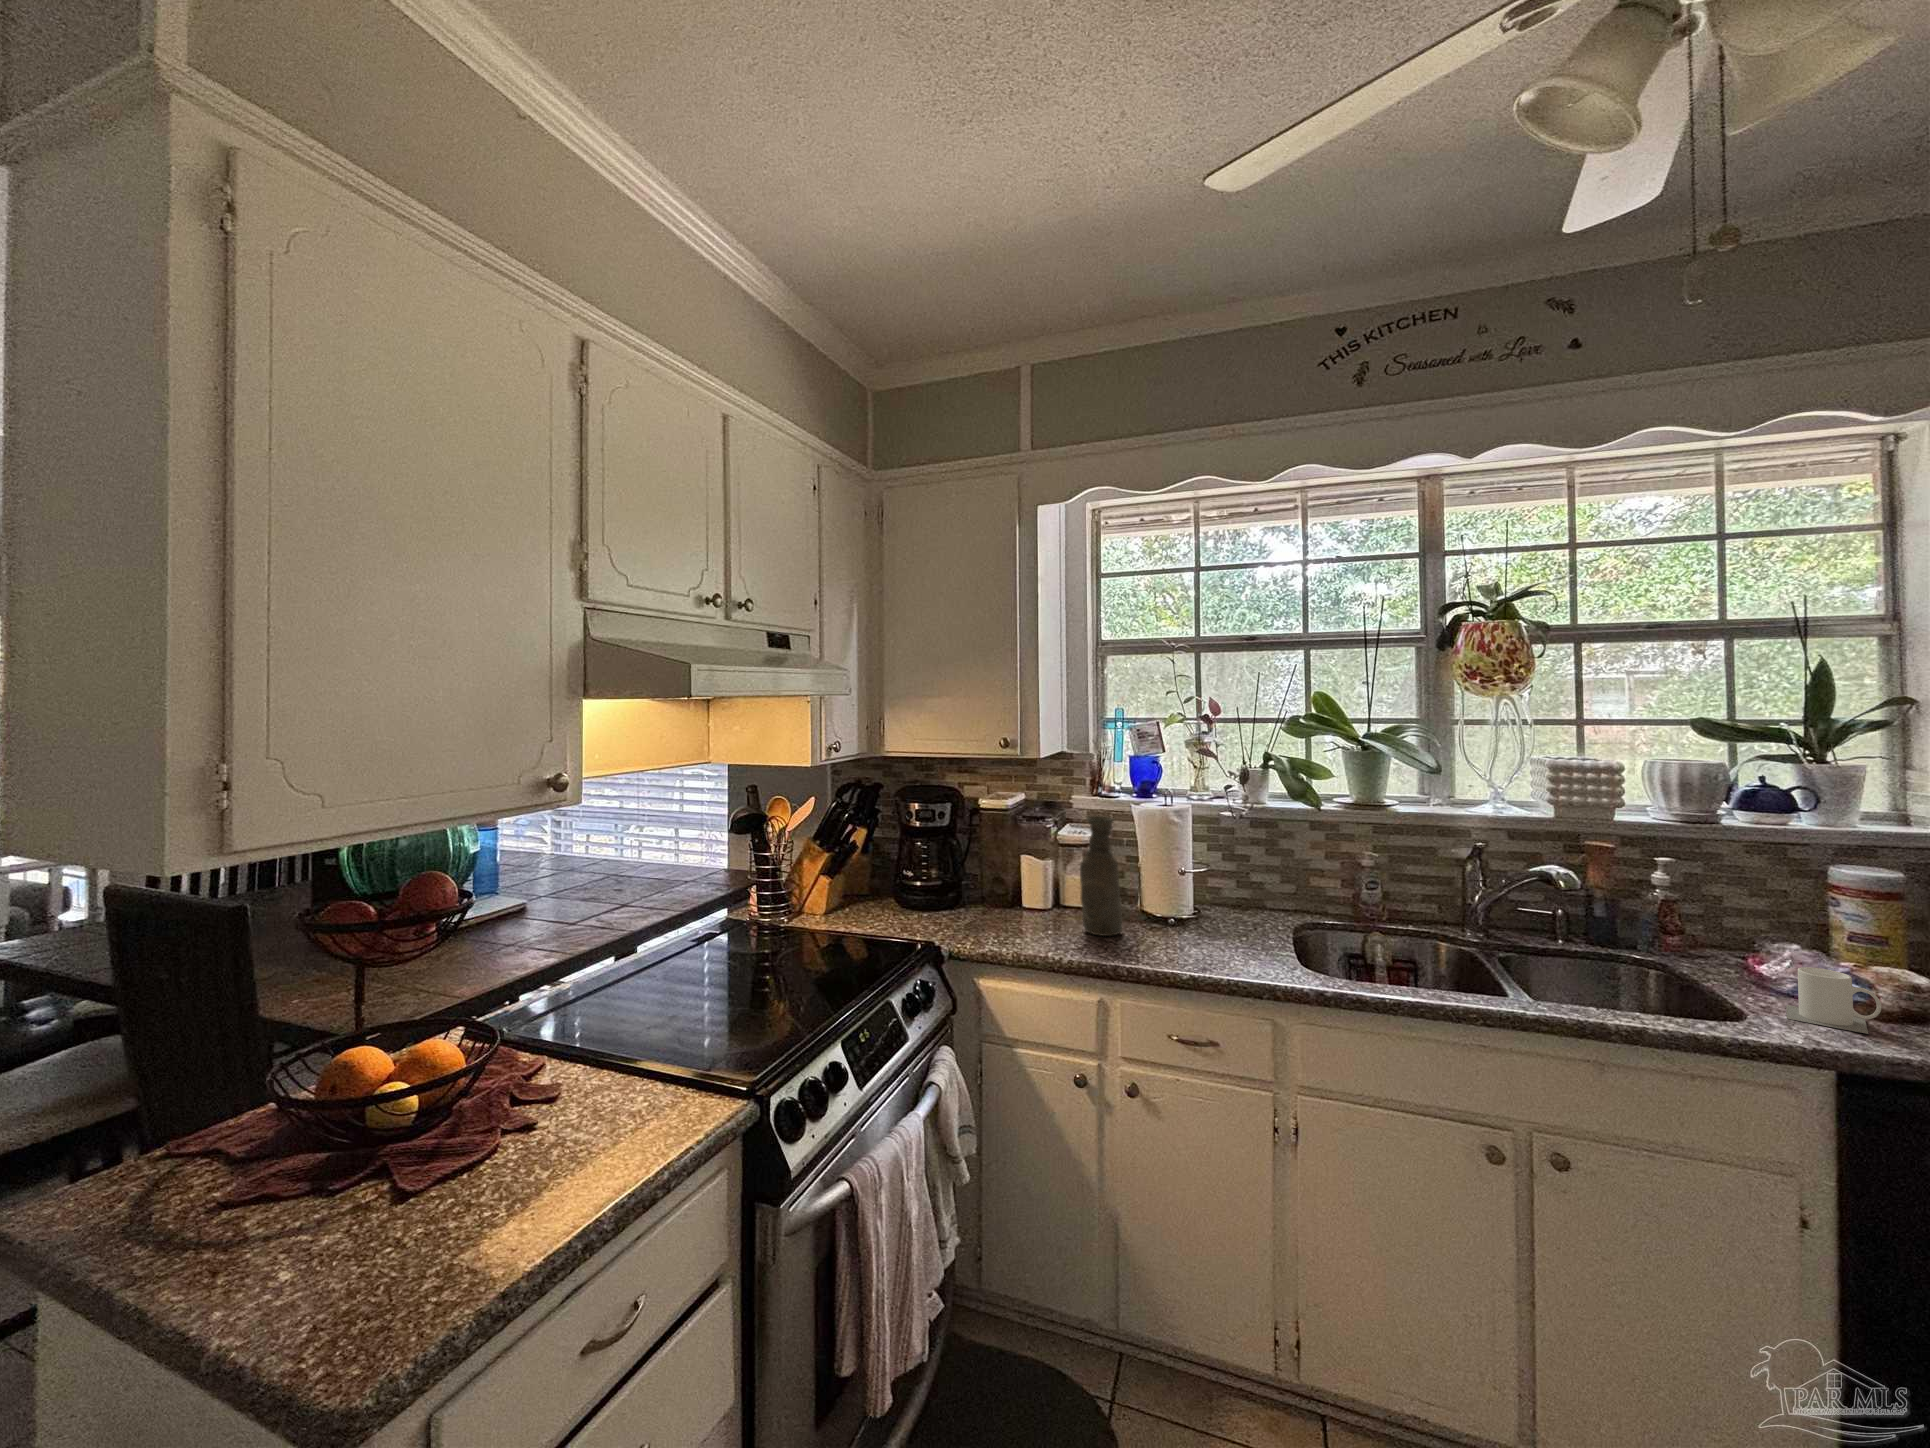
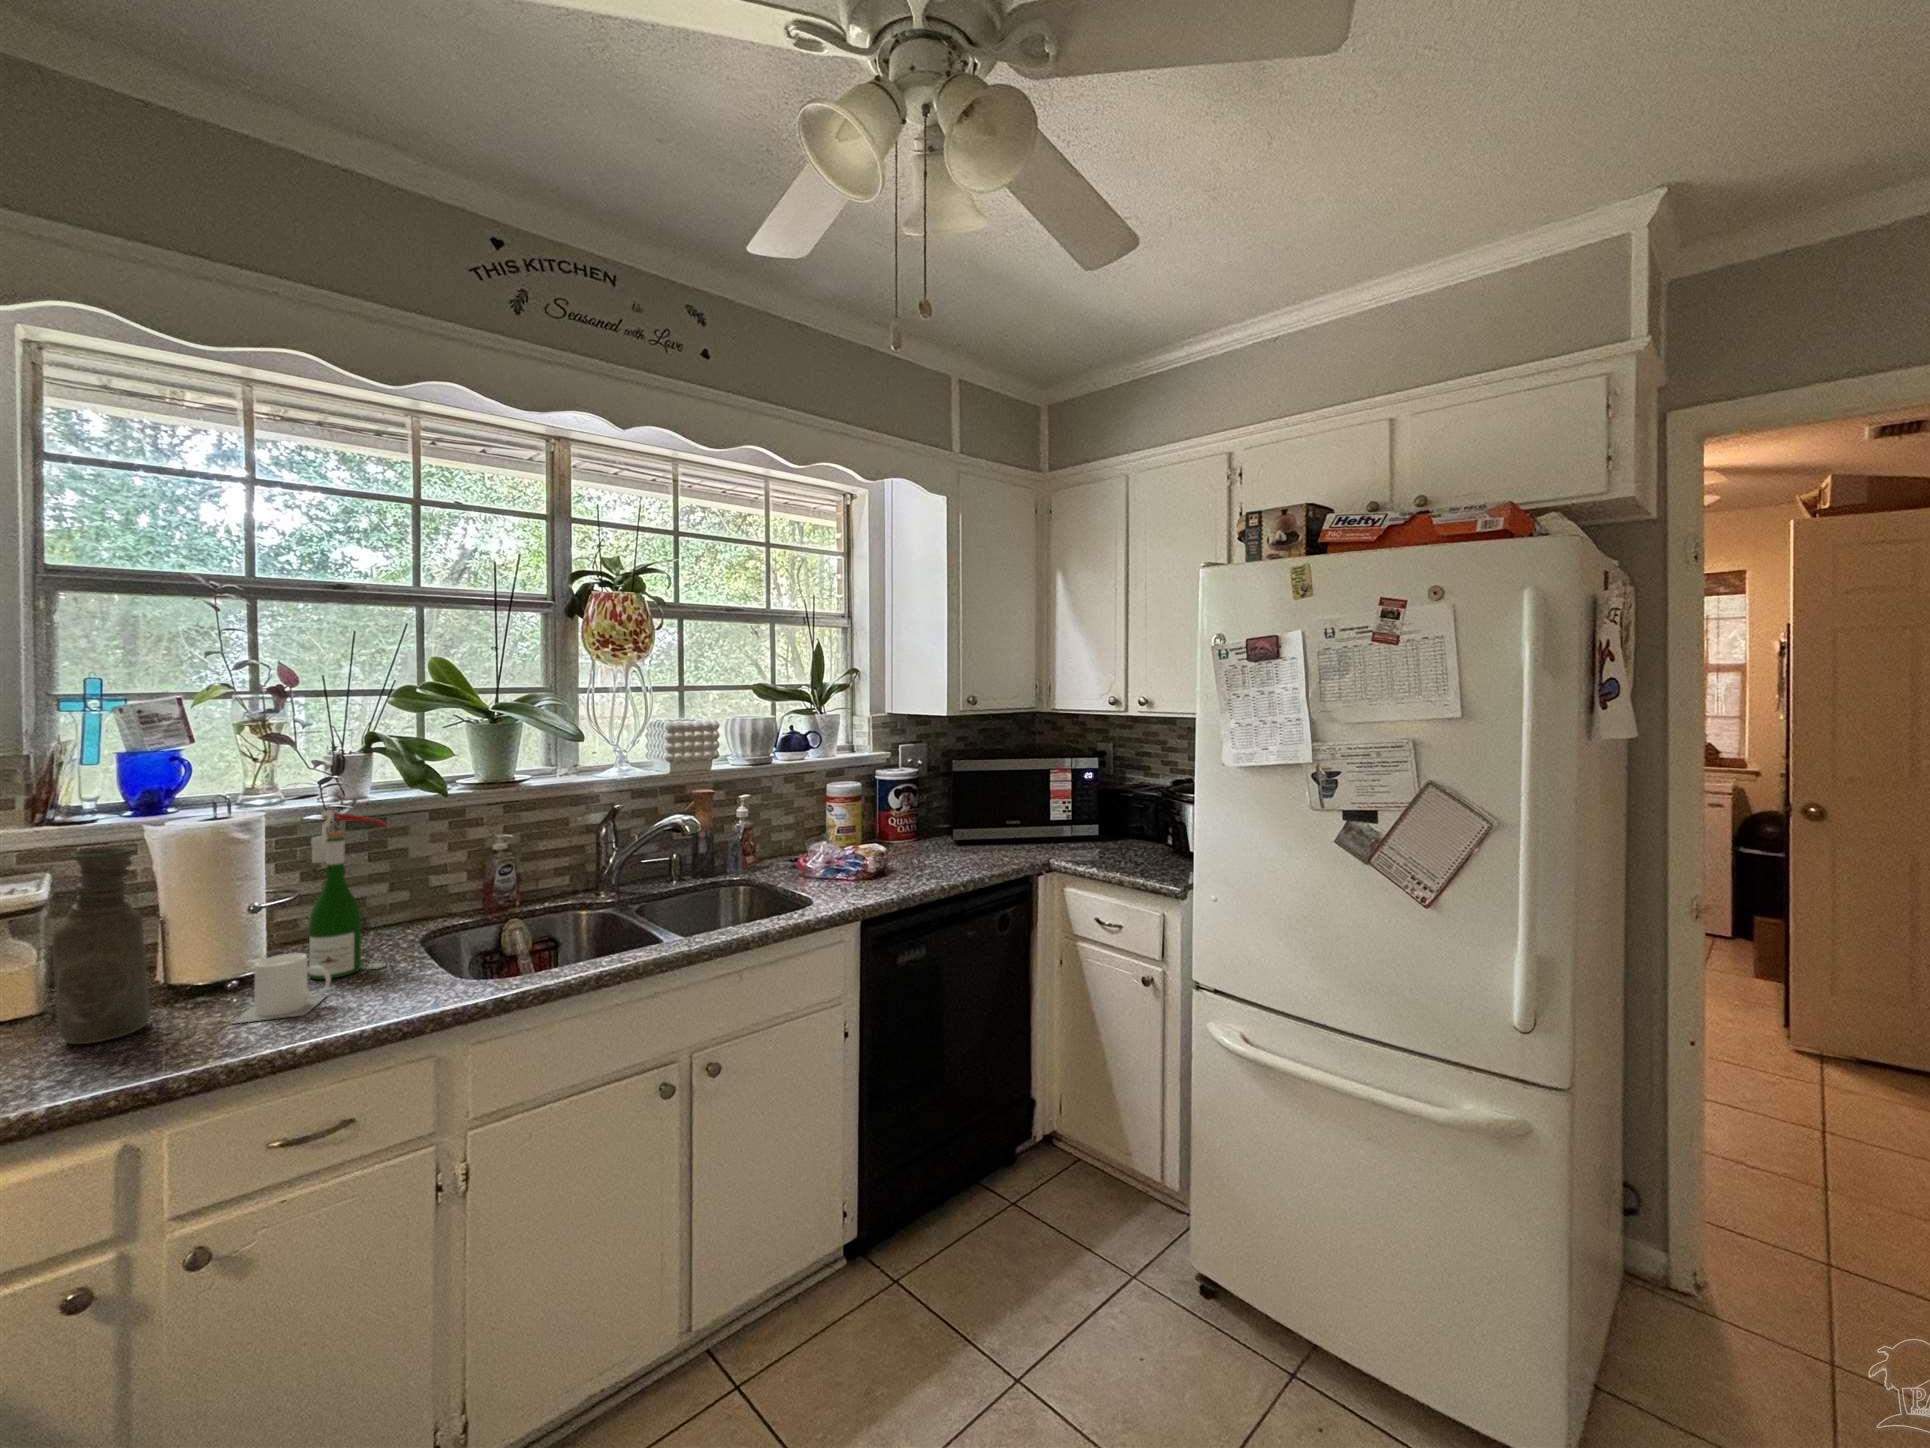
wine bottle: none [1212,810,1261,940] -> present [309,810,389,979]
mug: present [1786,967,1881,1034] -> present [233,953,331,1023]

